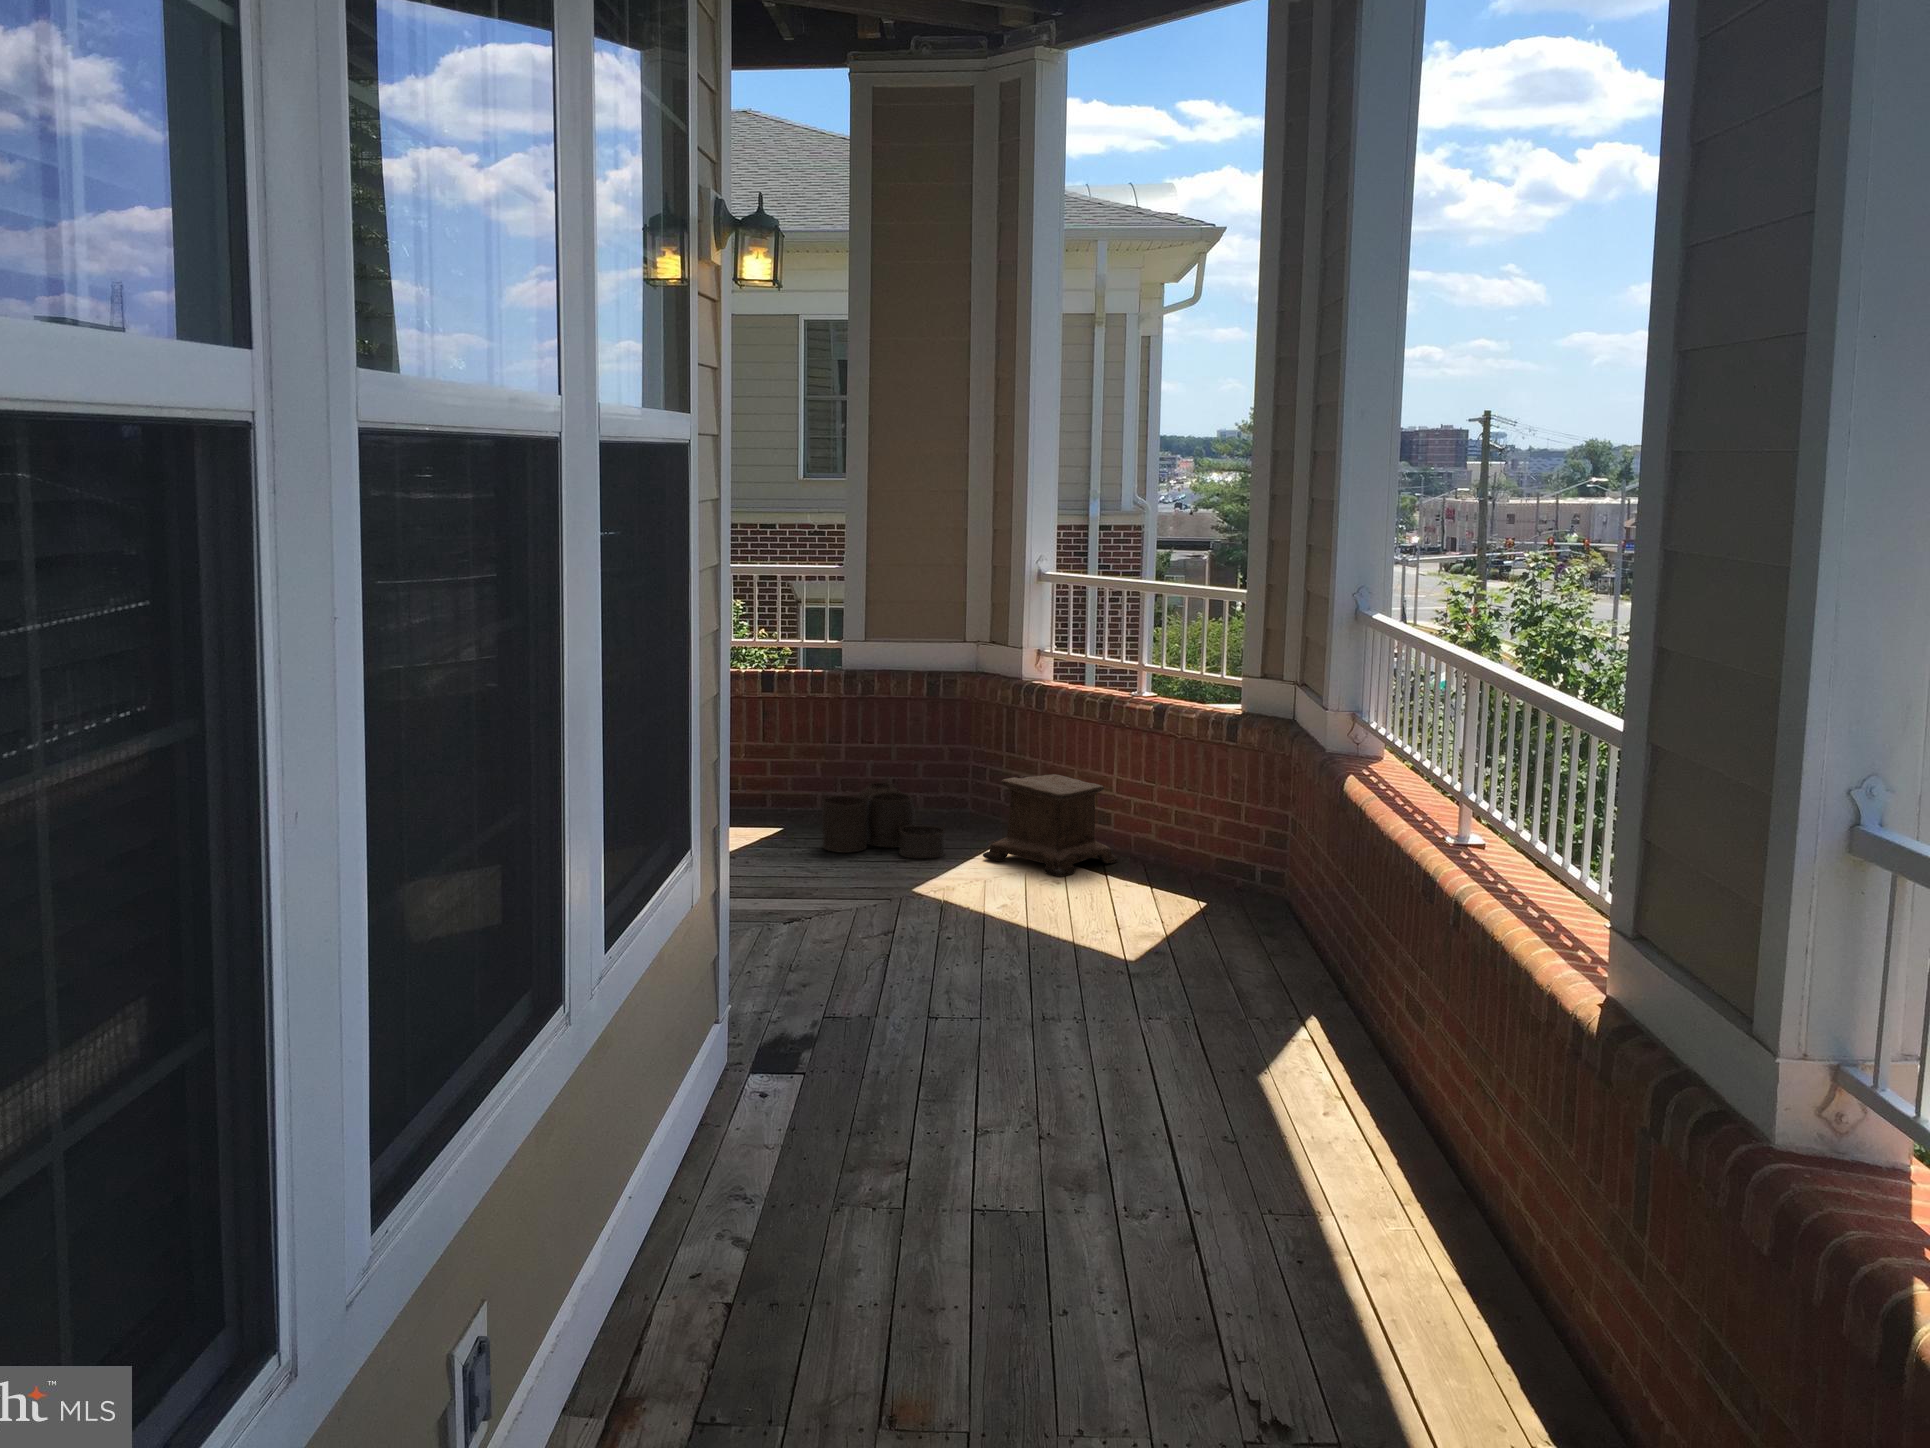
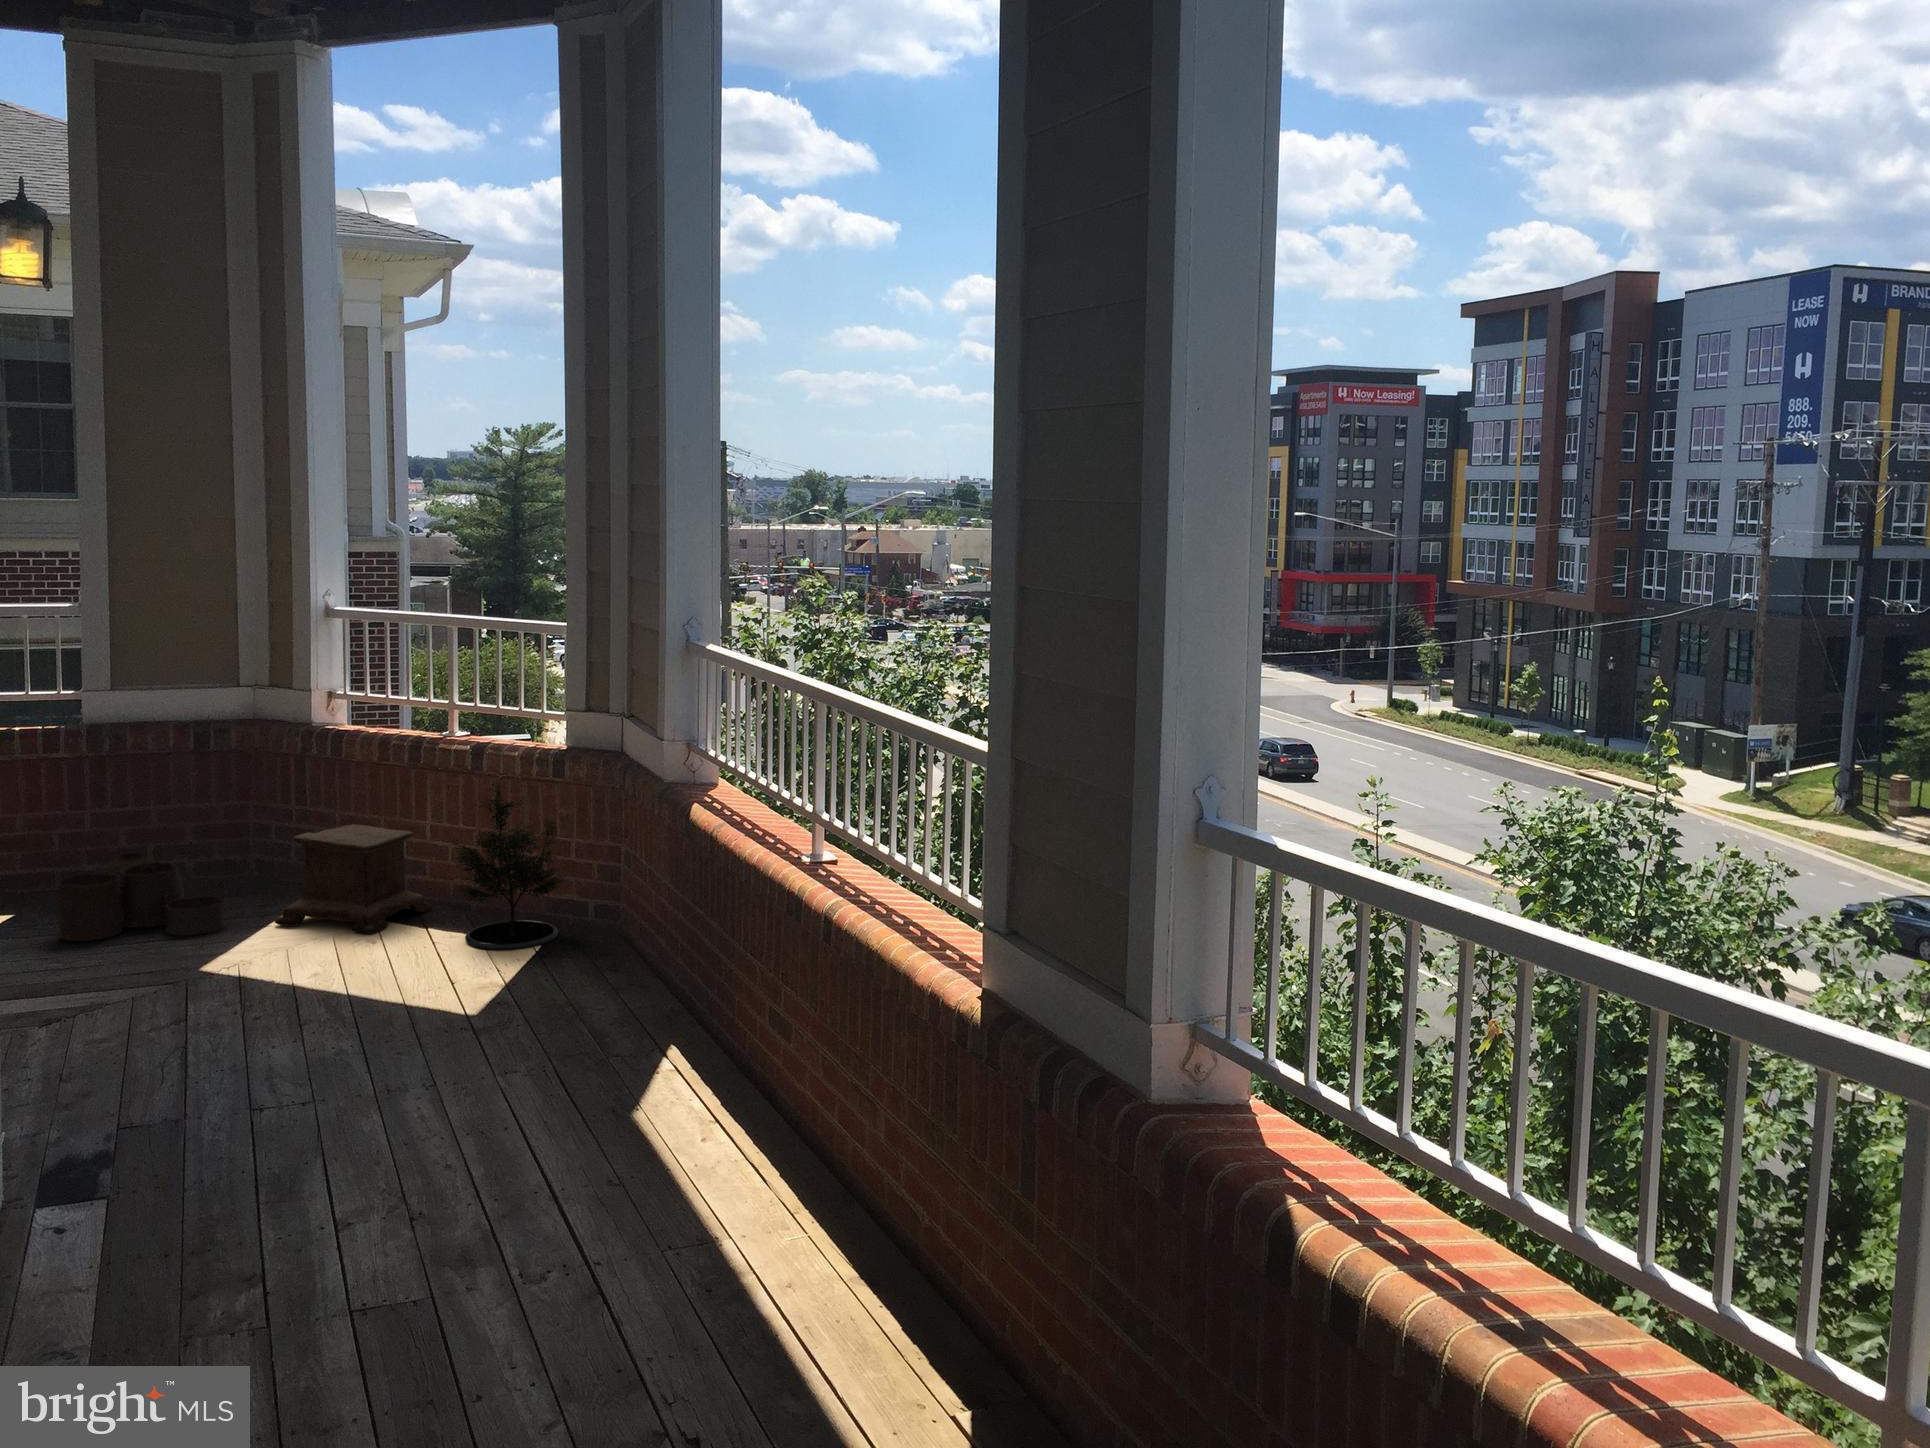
potted tree: none [1128,741,1239,908] -> present [450,782,566,950]

